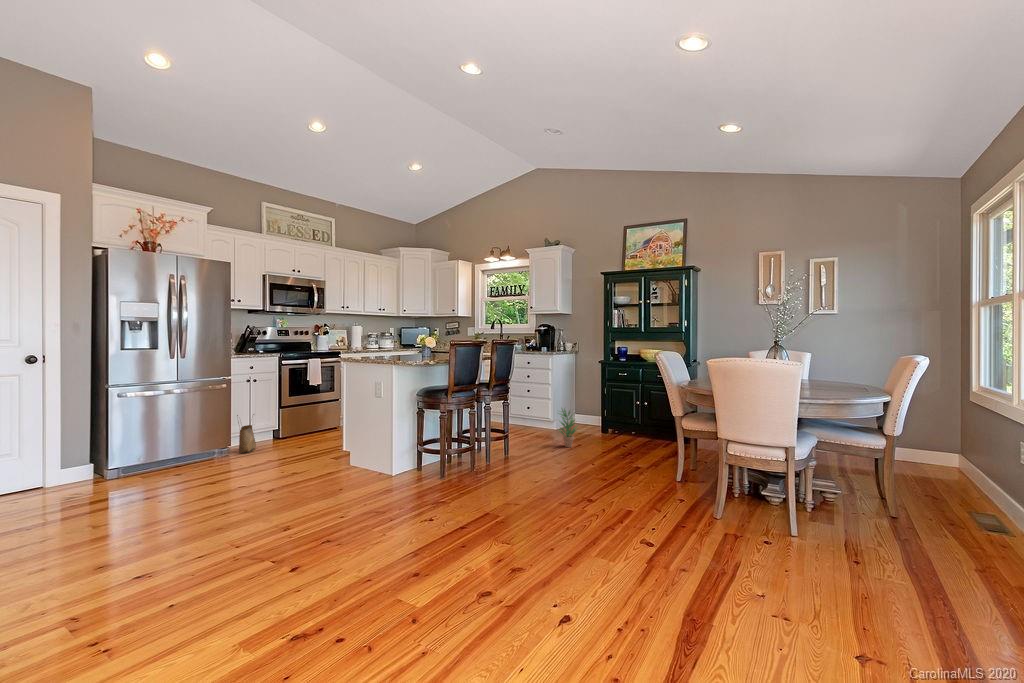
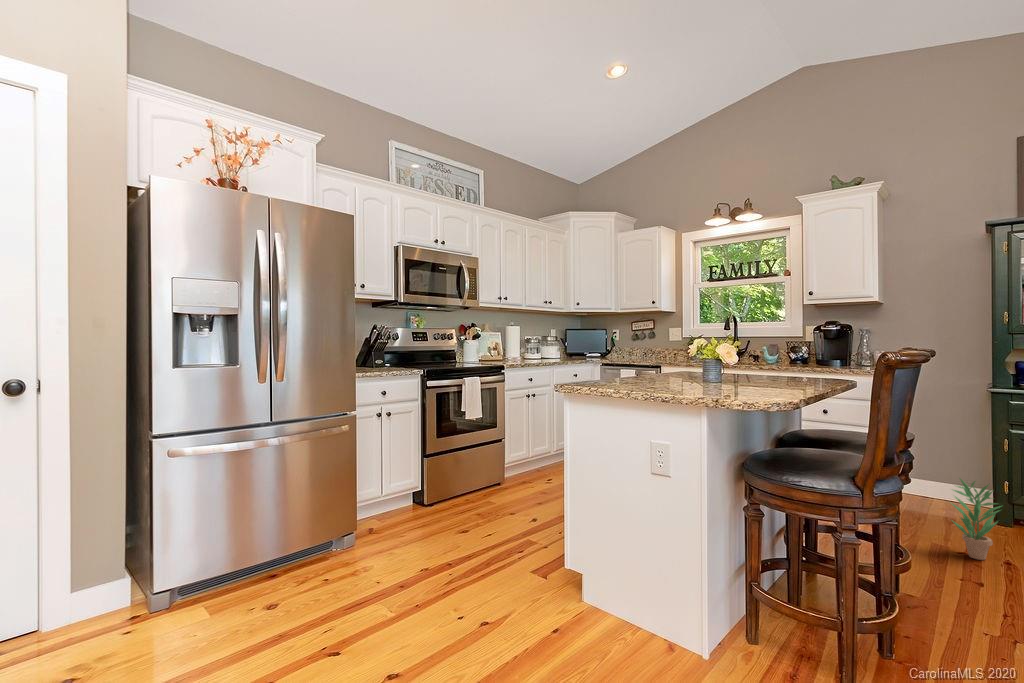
woven basket: present [237,414,256,453] -> none [363,472,392,541]

